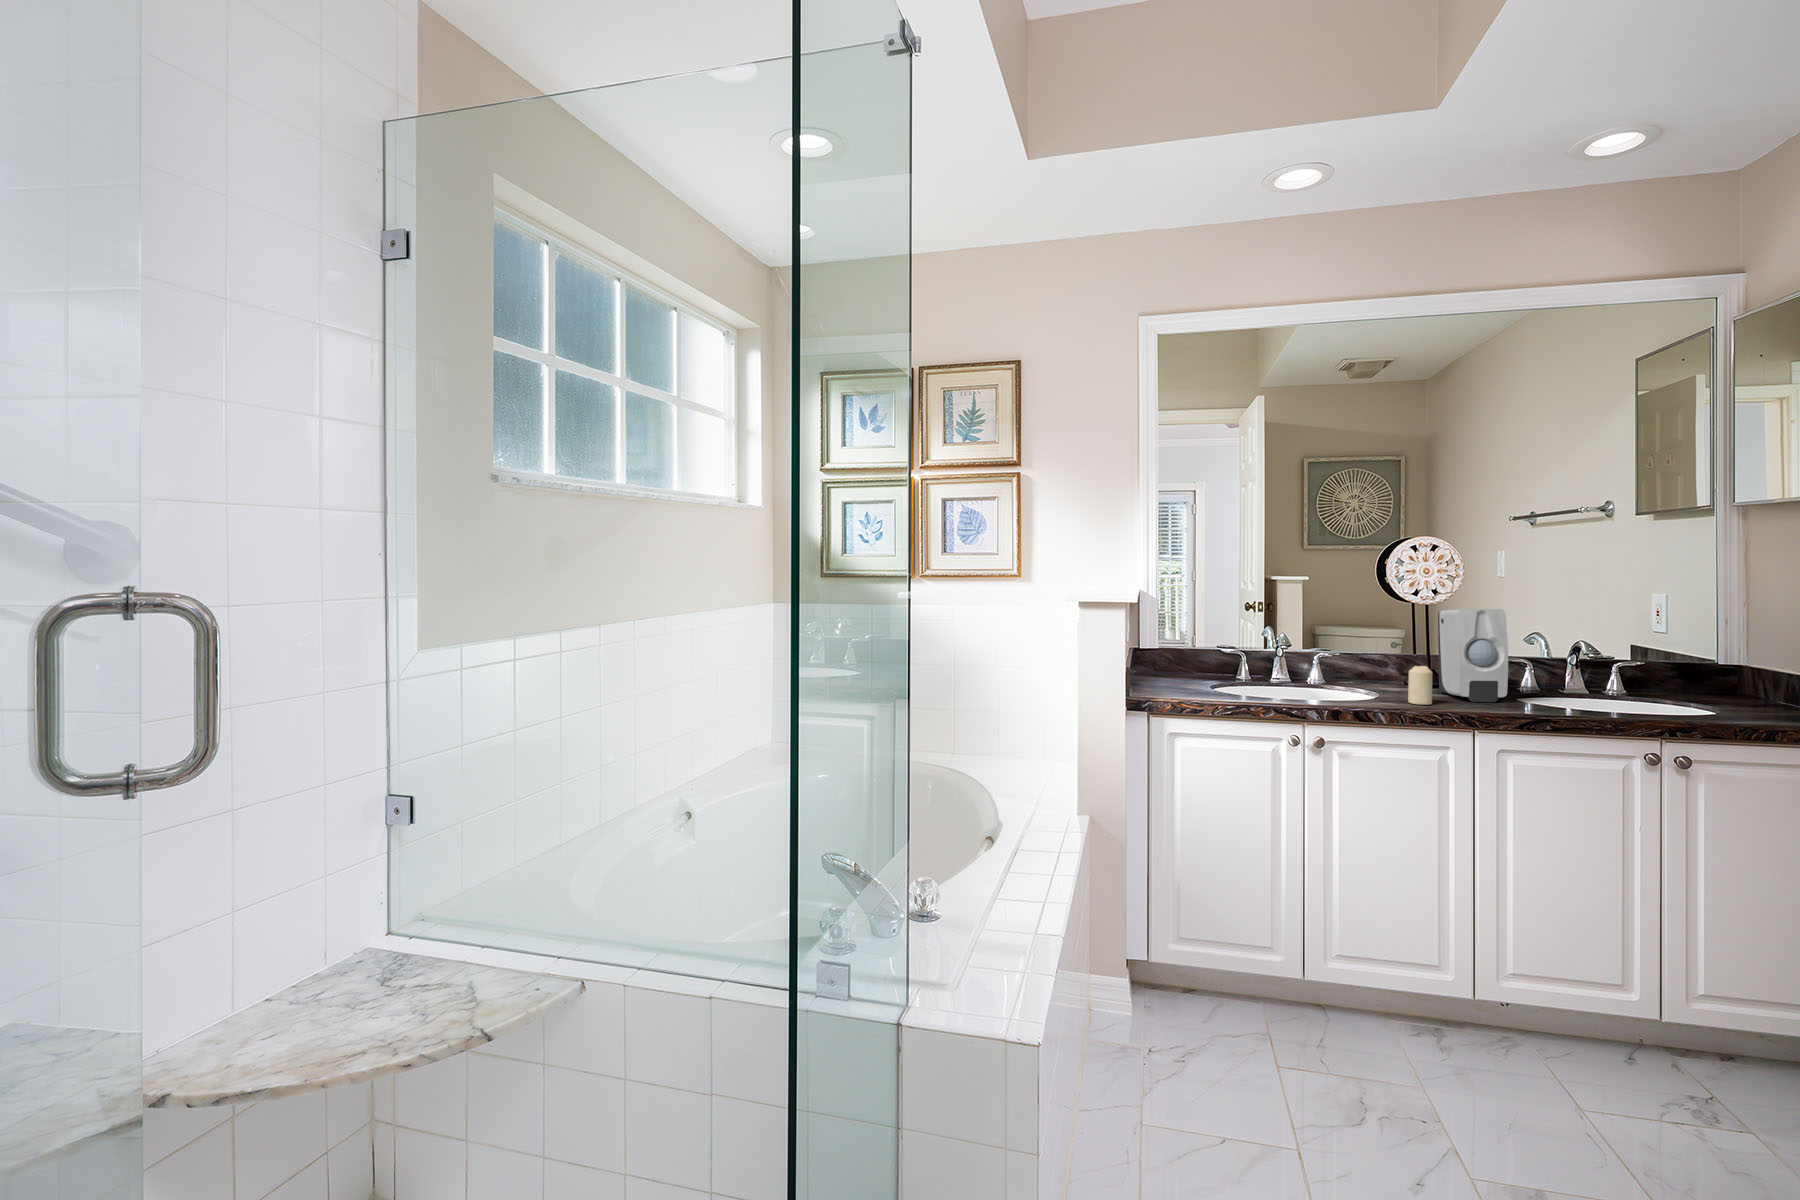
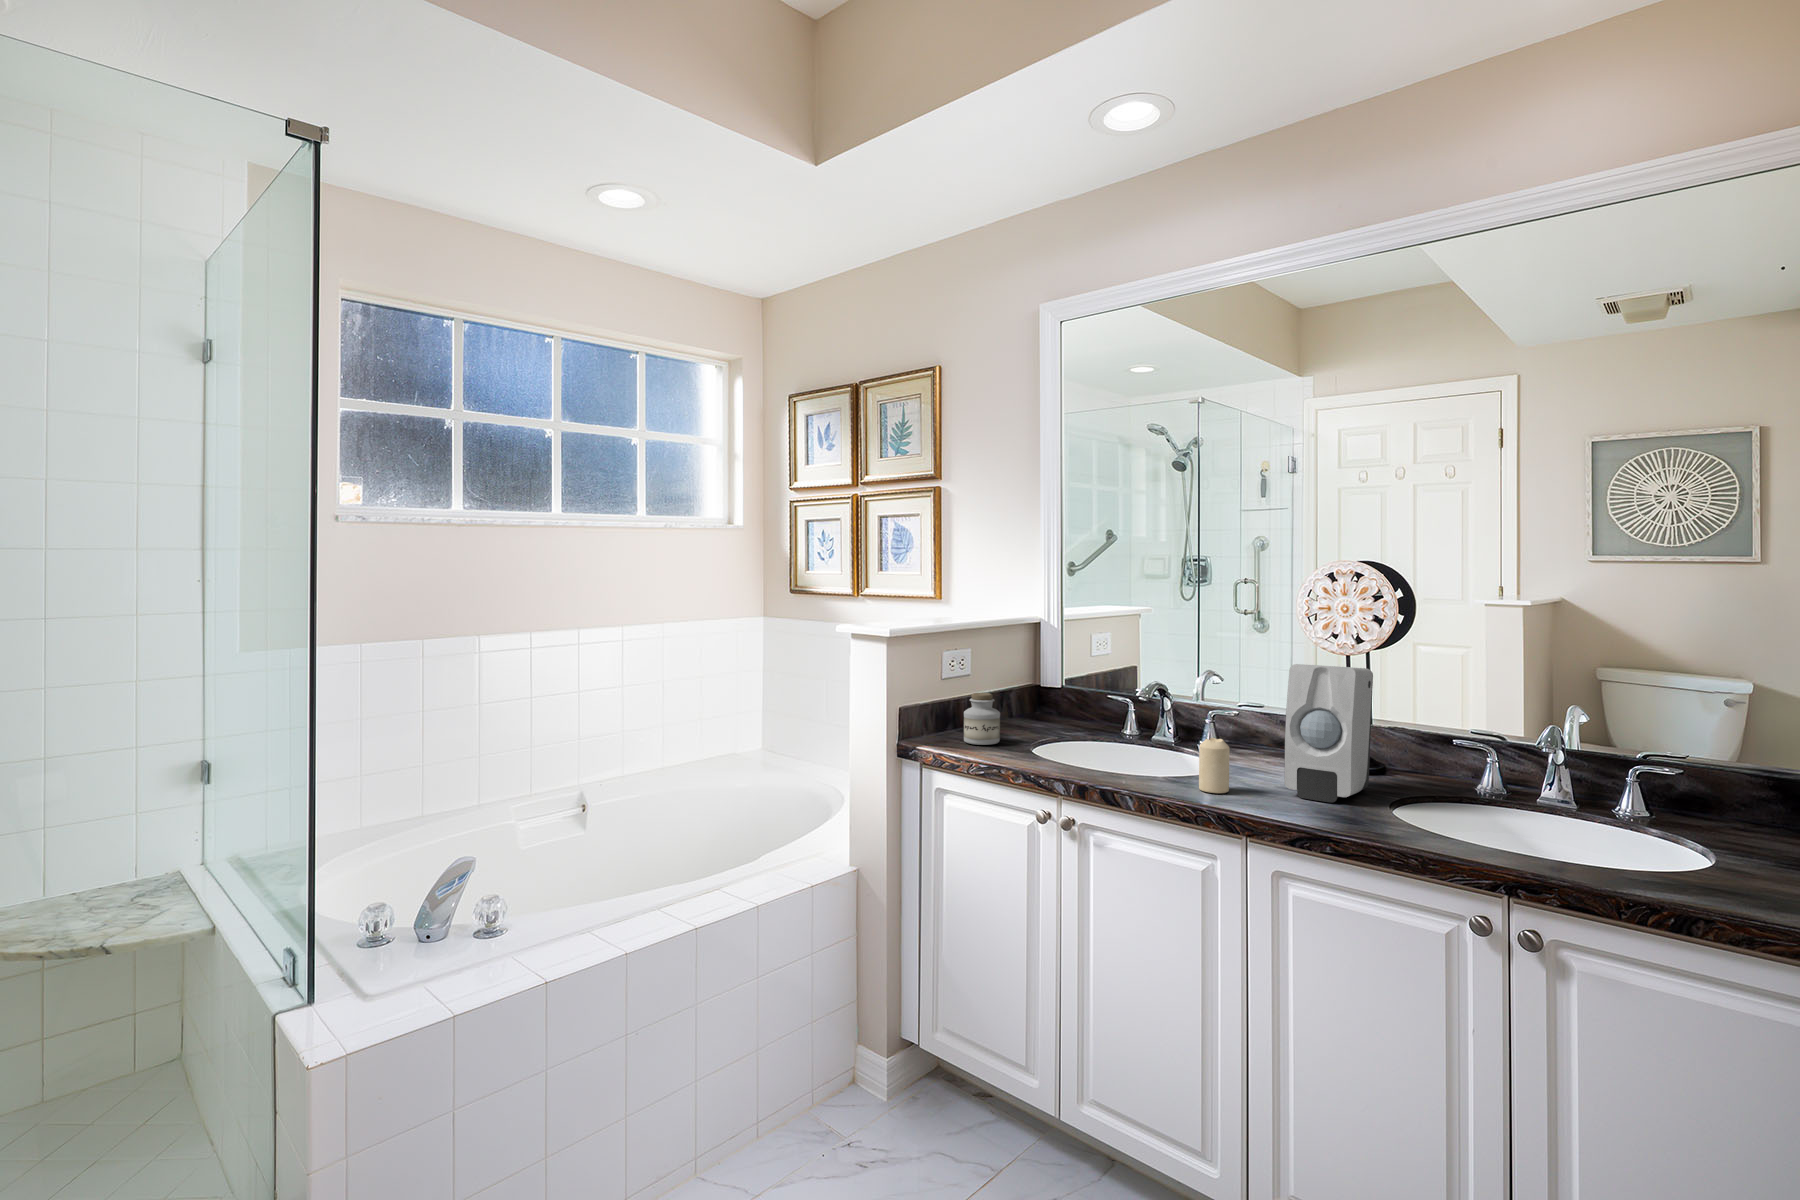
jar: none [1164,650,1196,693] -> present [964,693,1000,745]

